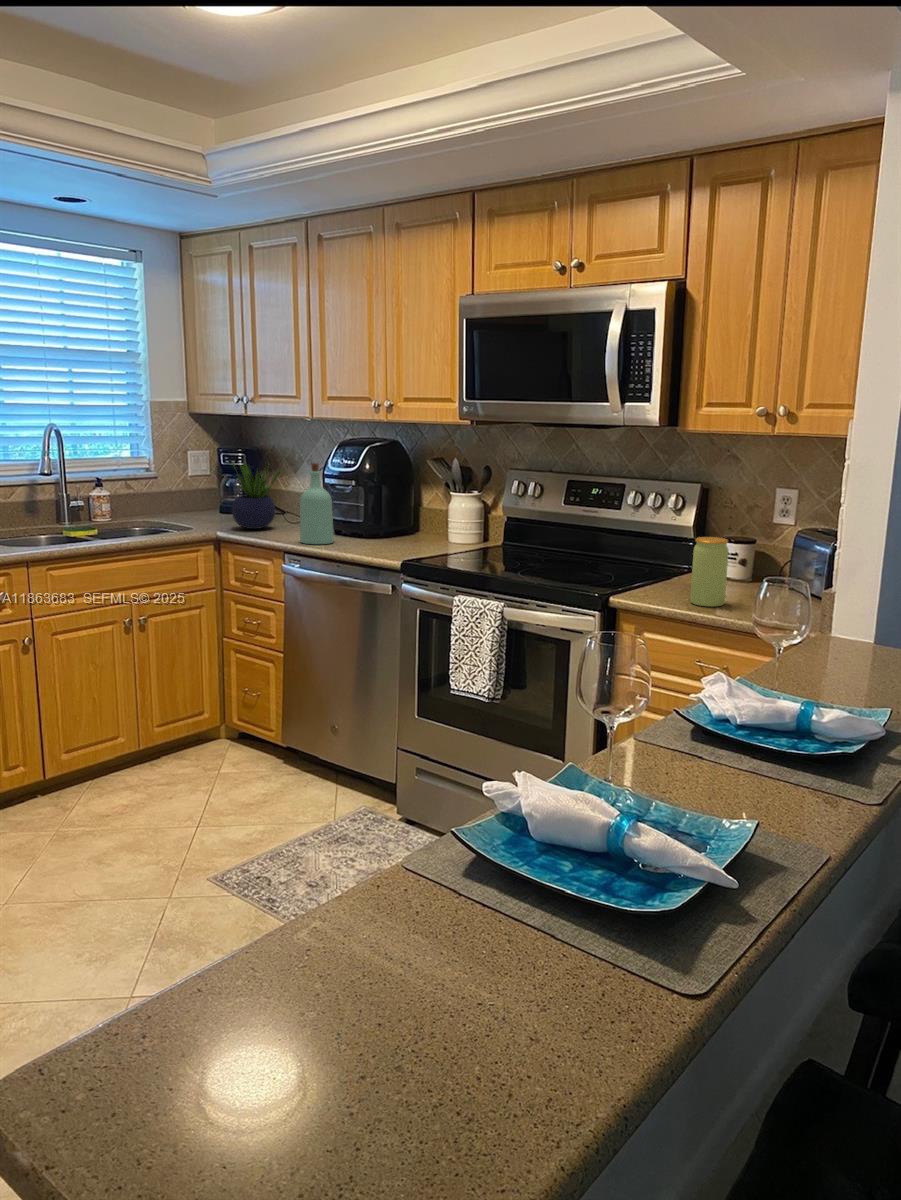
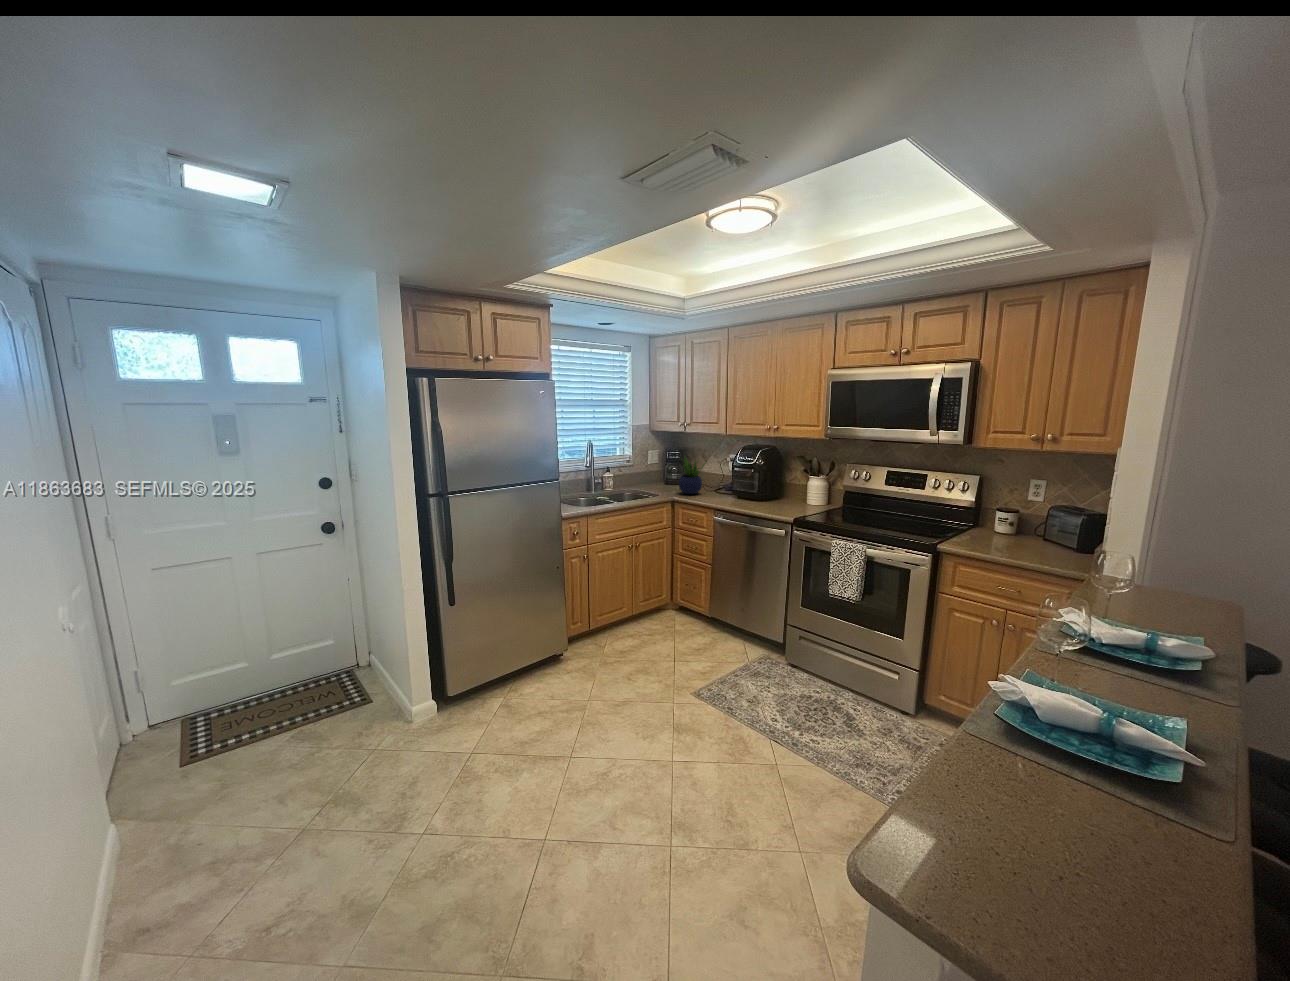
bottle: present [300,463,334,544] -> none [723,460,742,505]
jar: present [690,537,729,607] -> none [989,510,1017,552]

